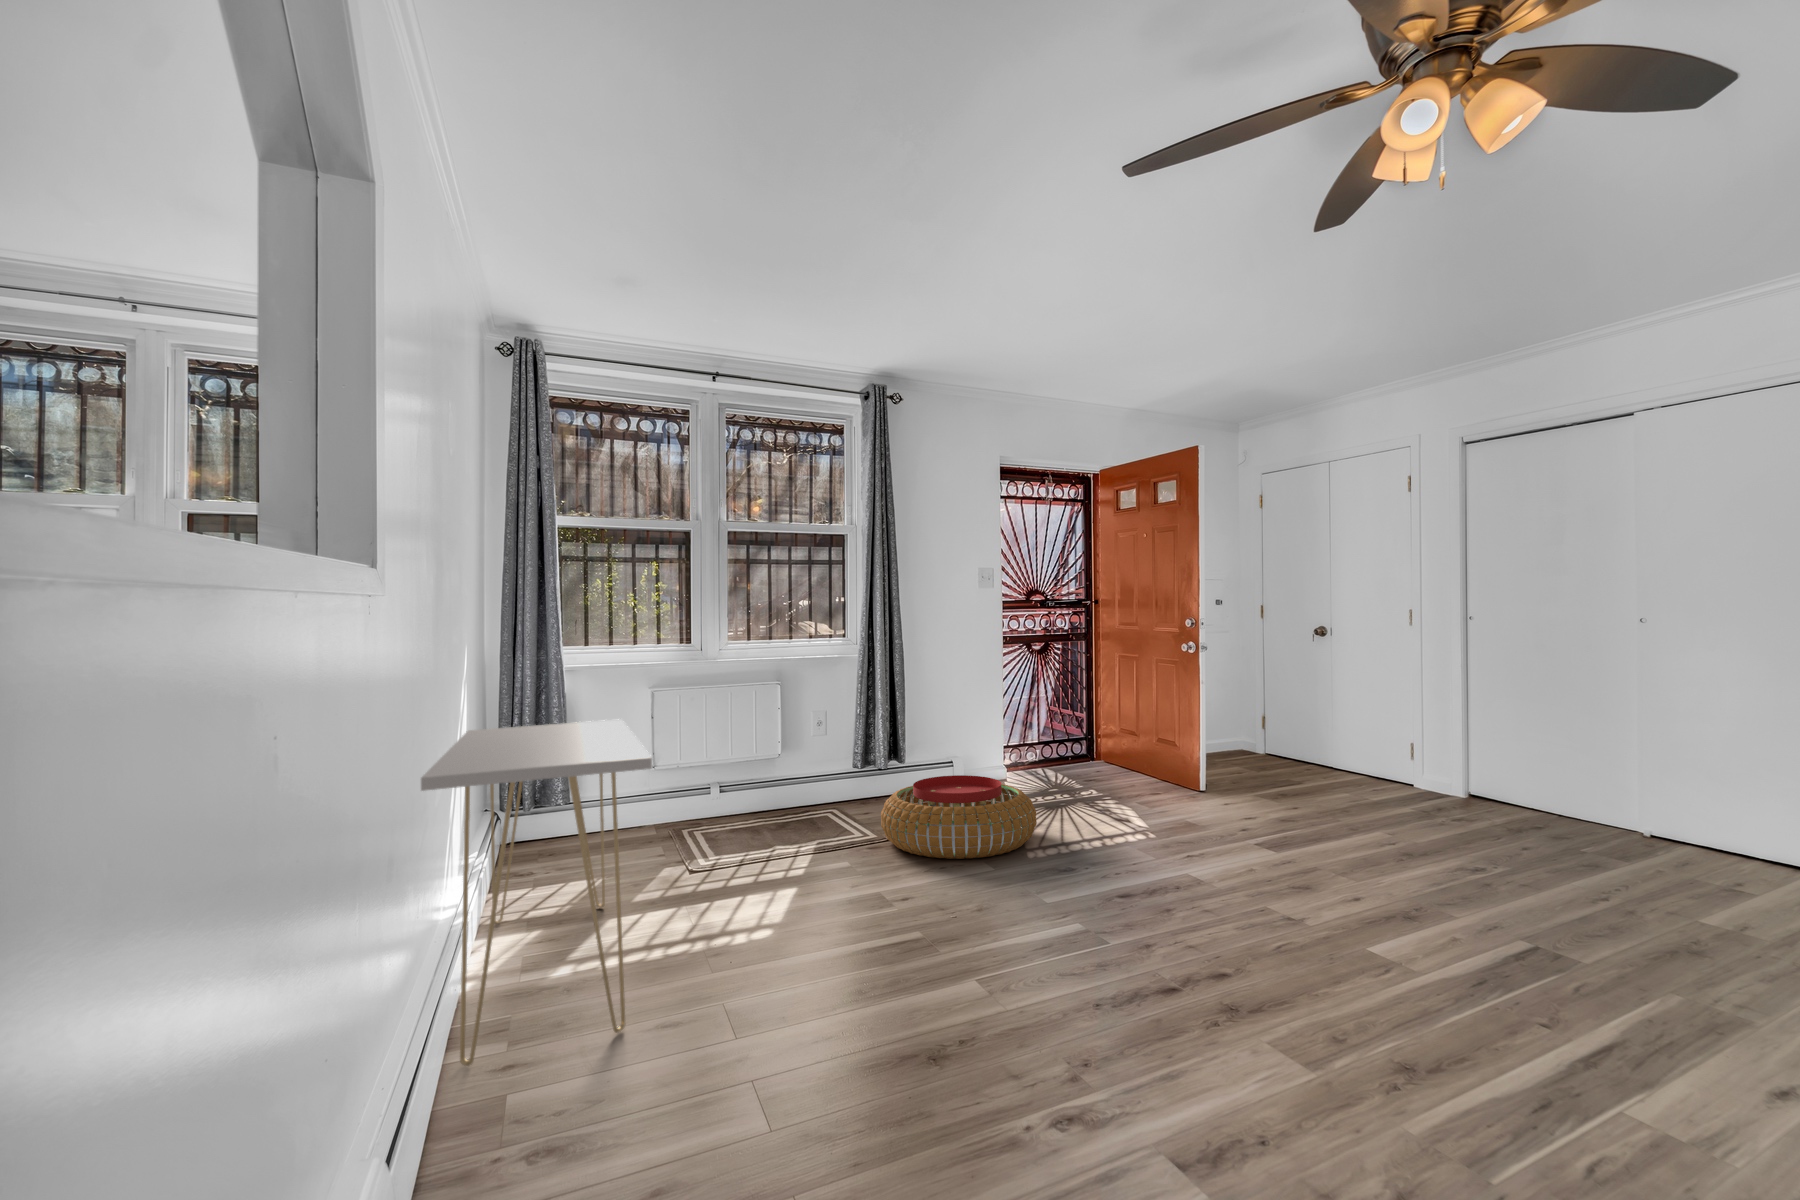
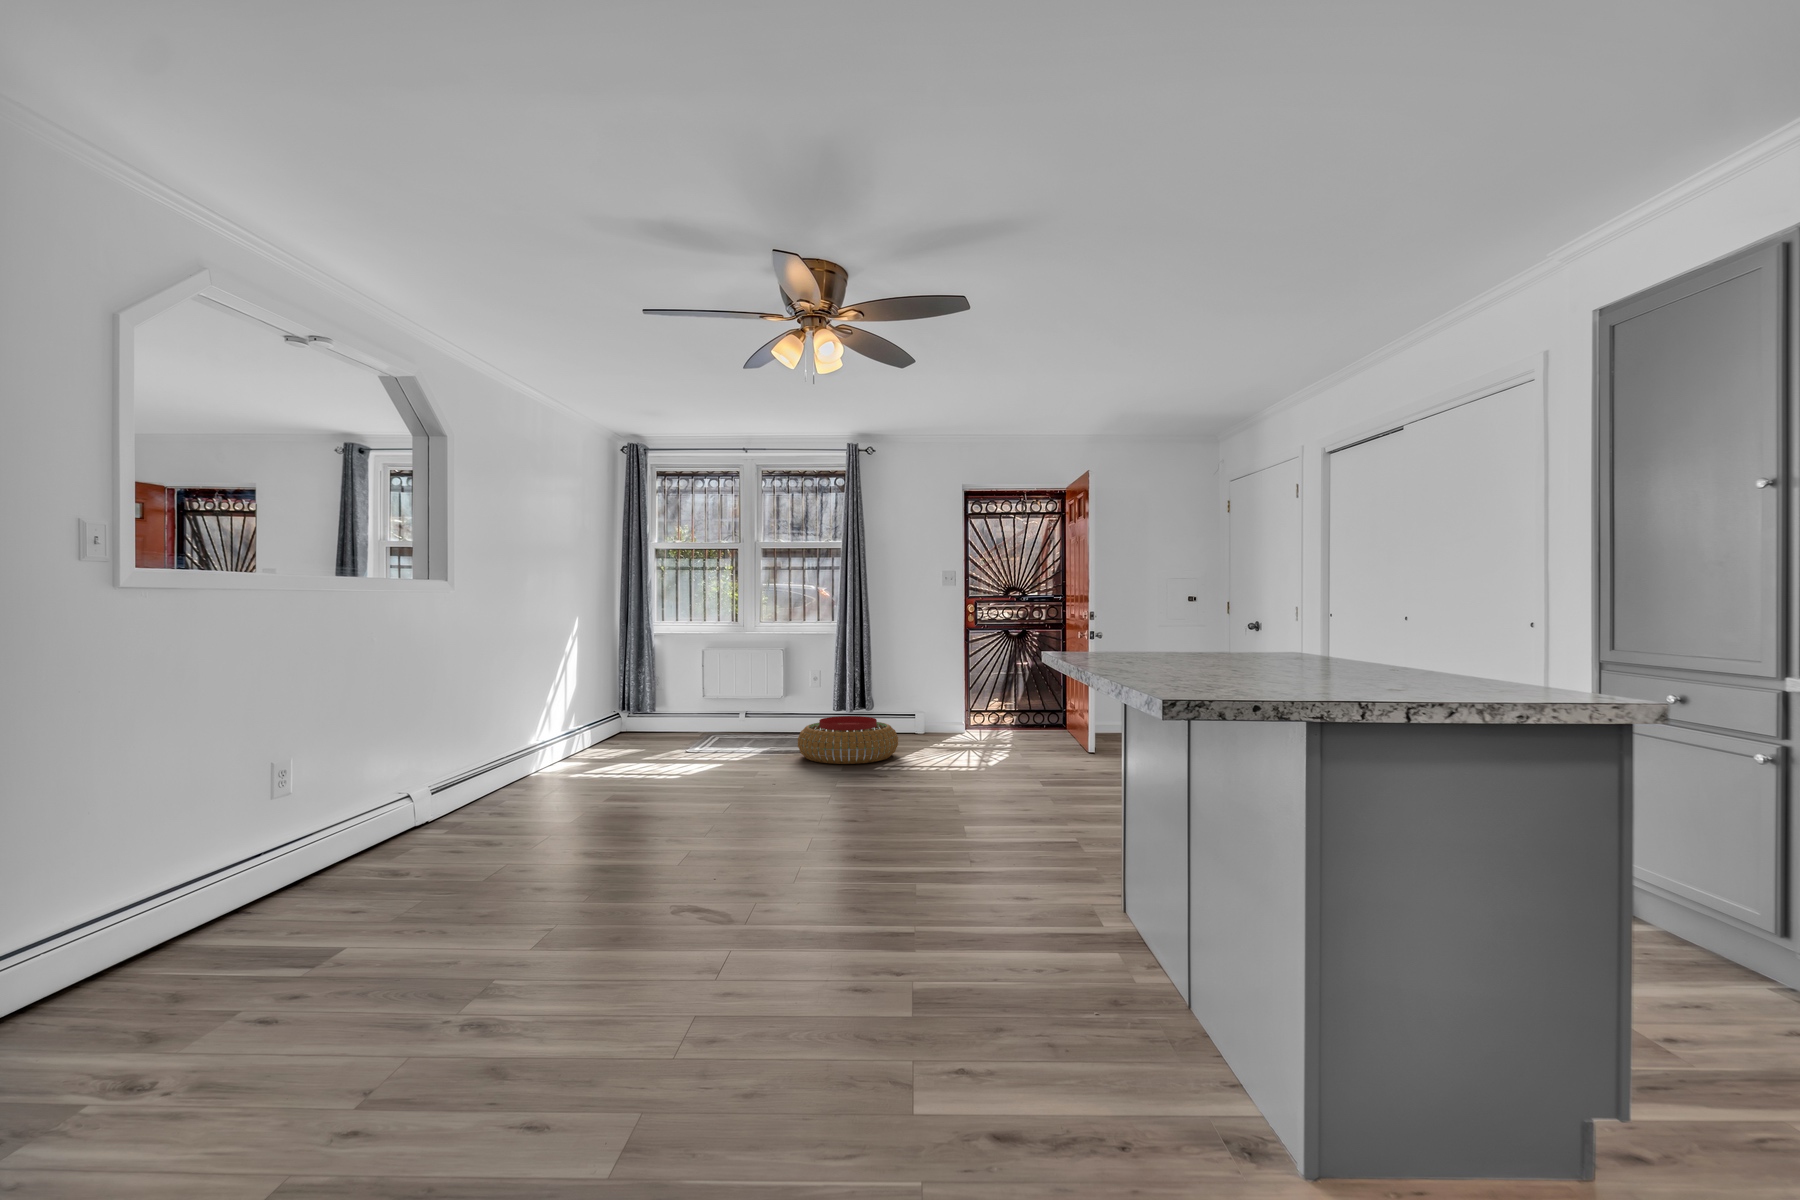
console table: present [421,719,652,1066] -> none [493,663,636,792]

